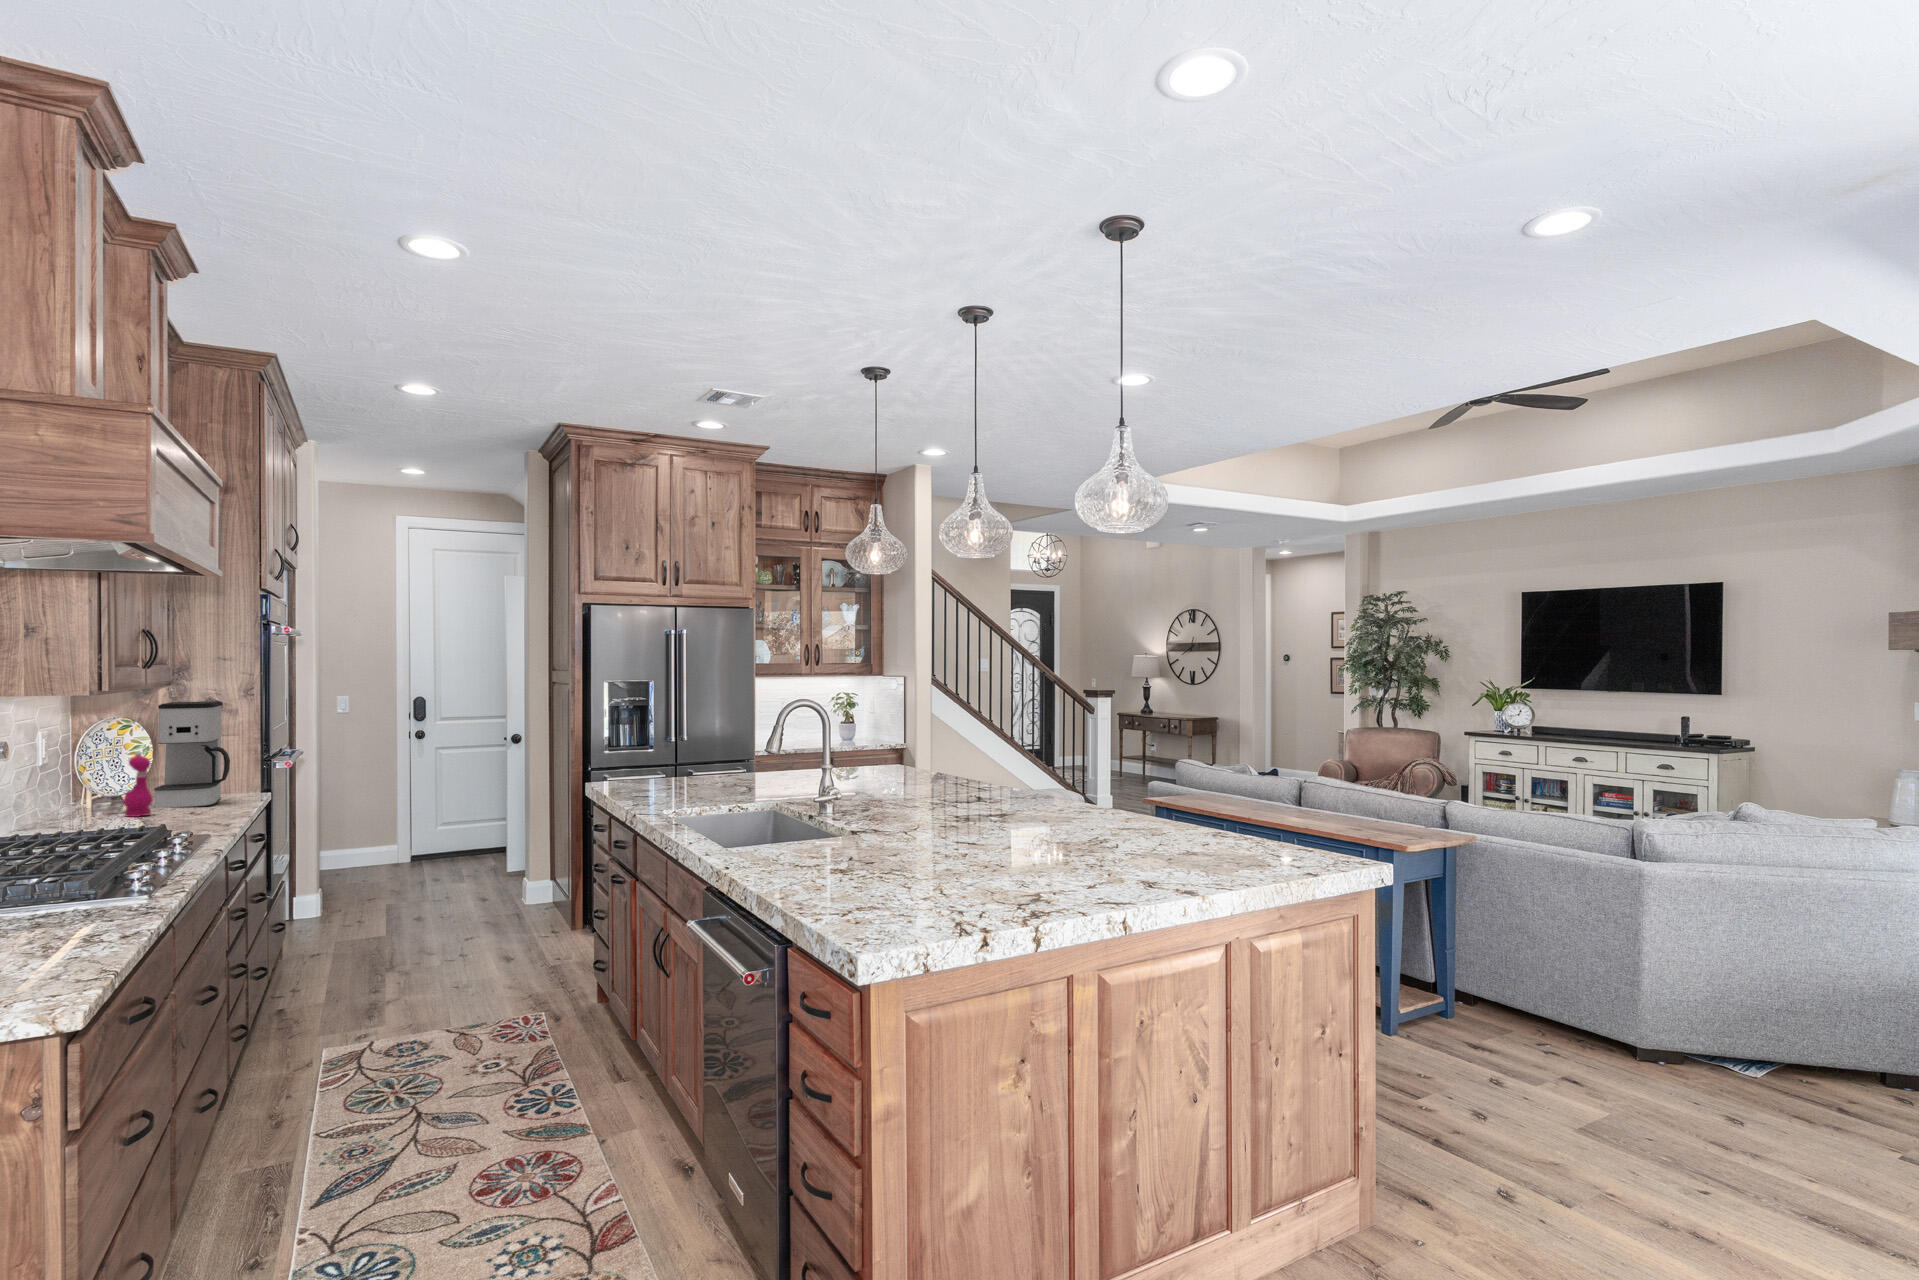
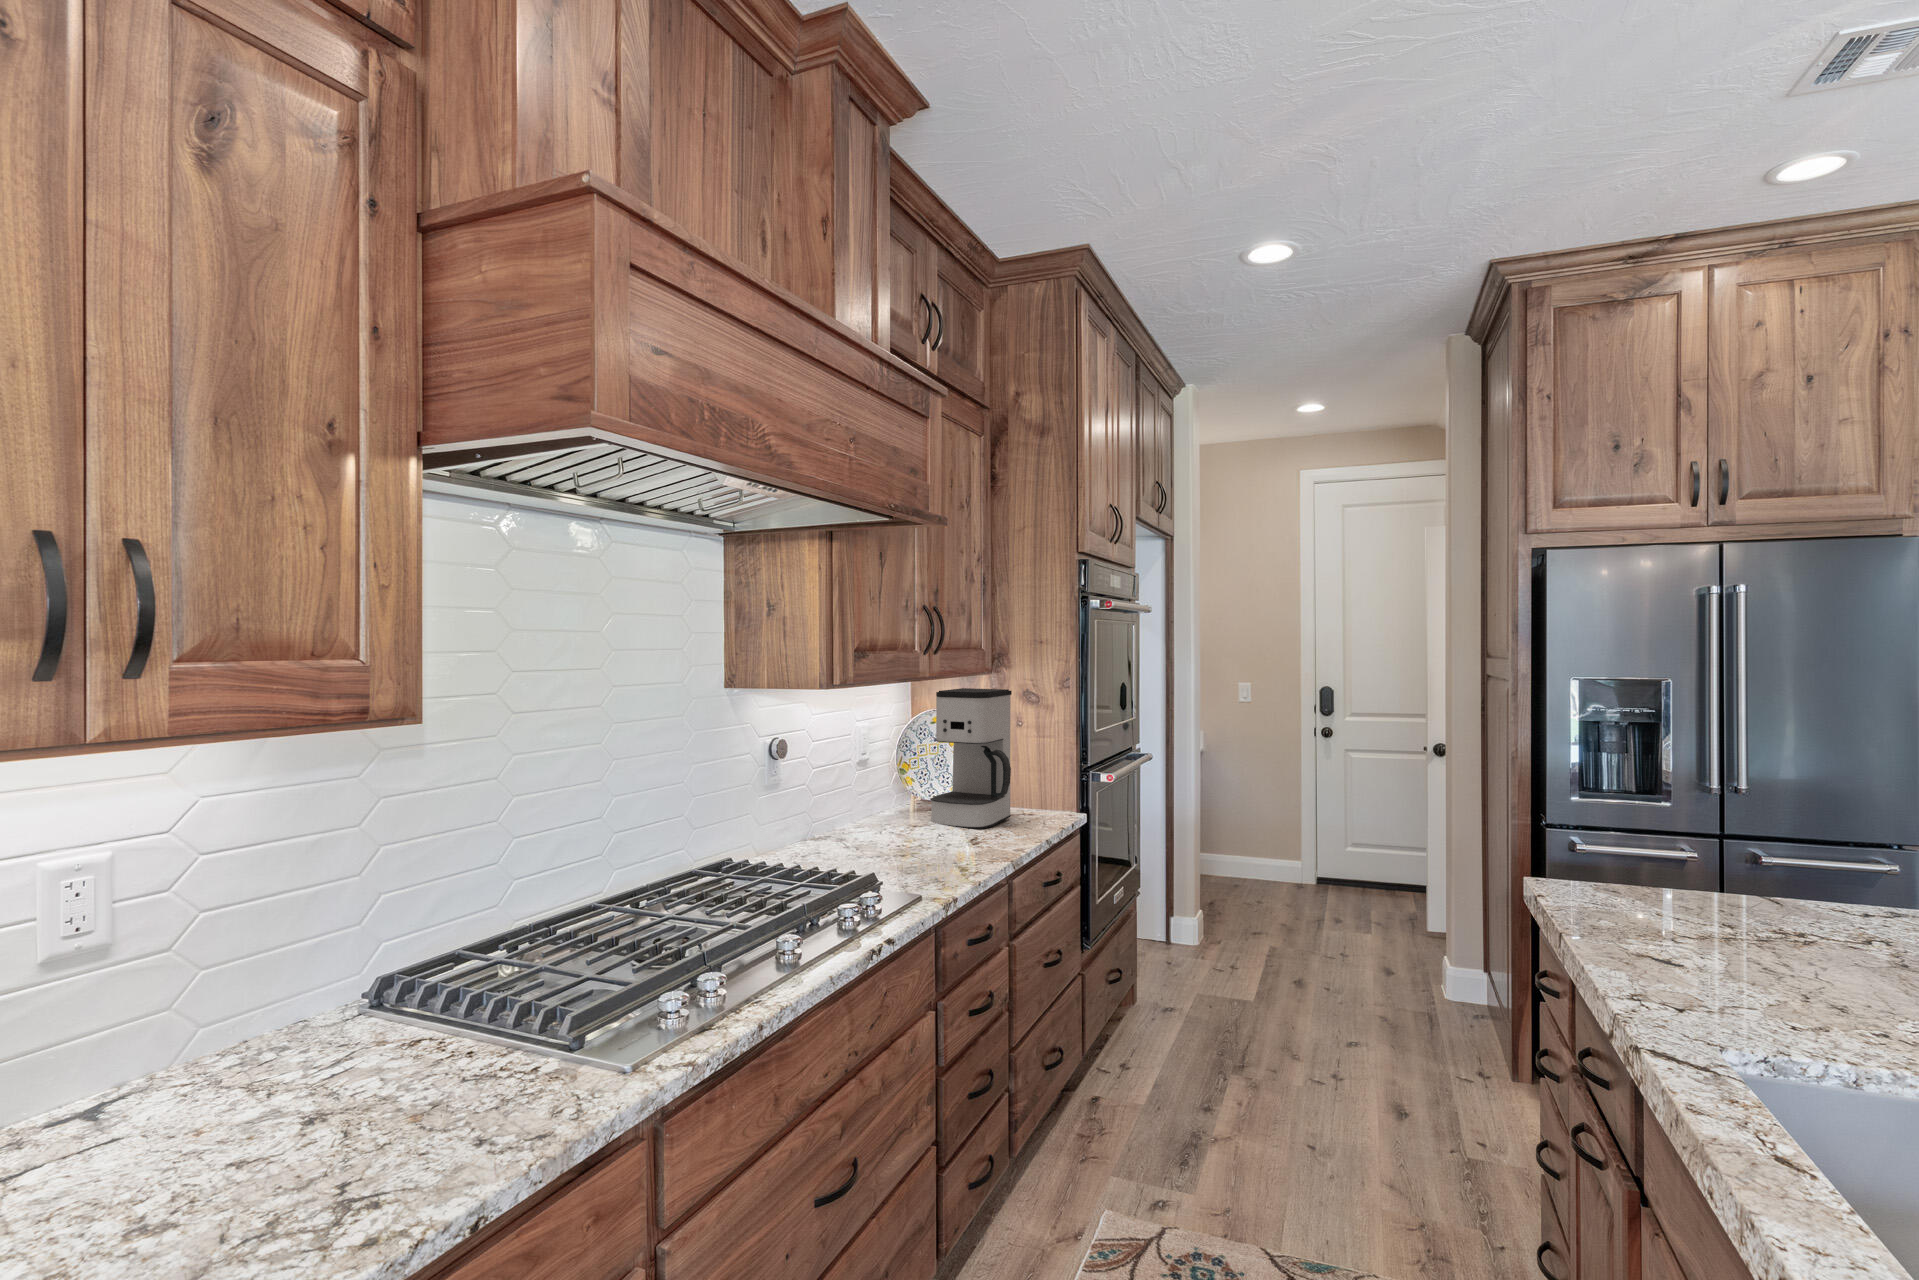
pepper mill: present [123,751,153,817] -> none [867,753,898,839]

